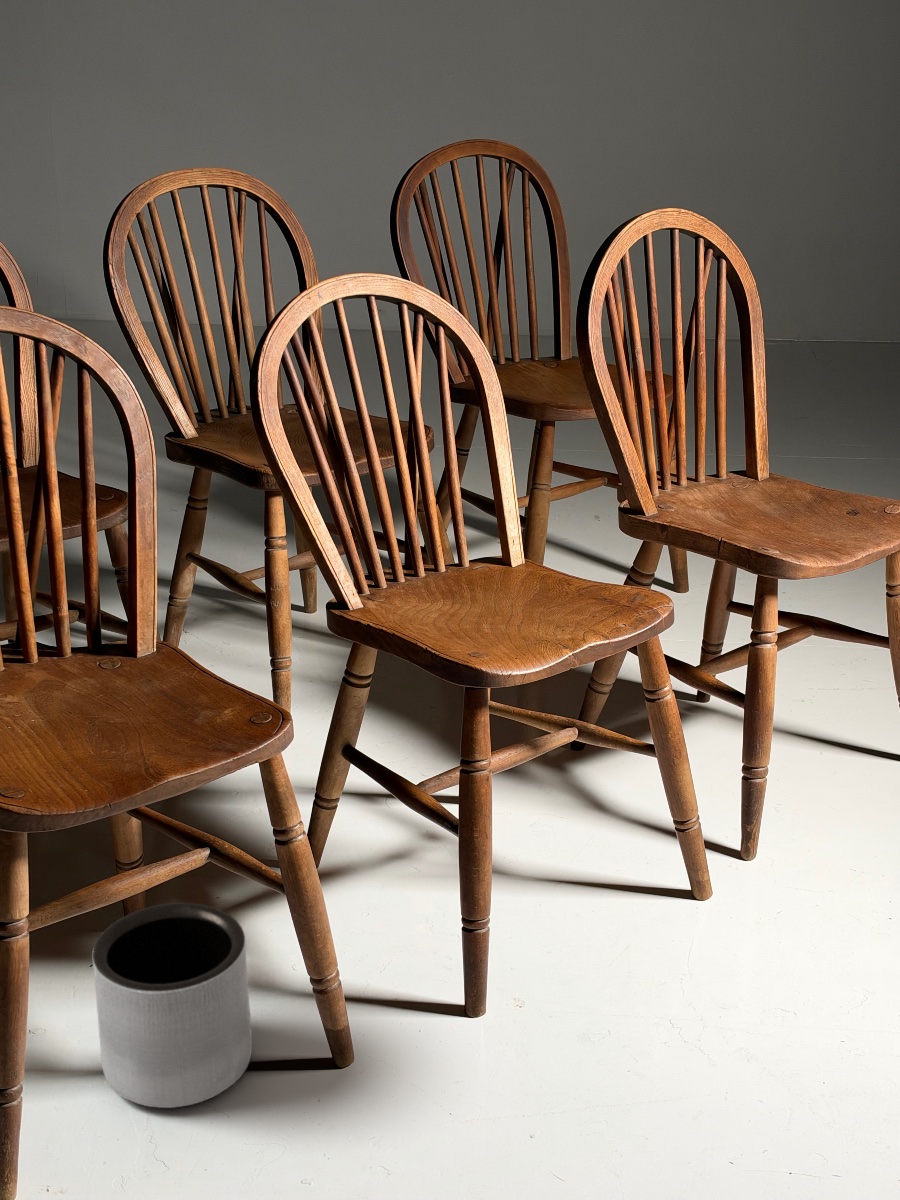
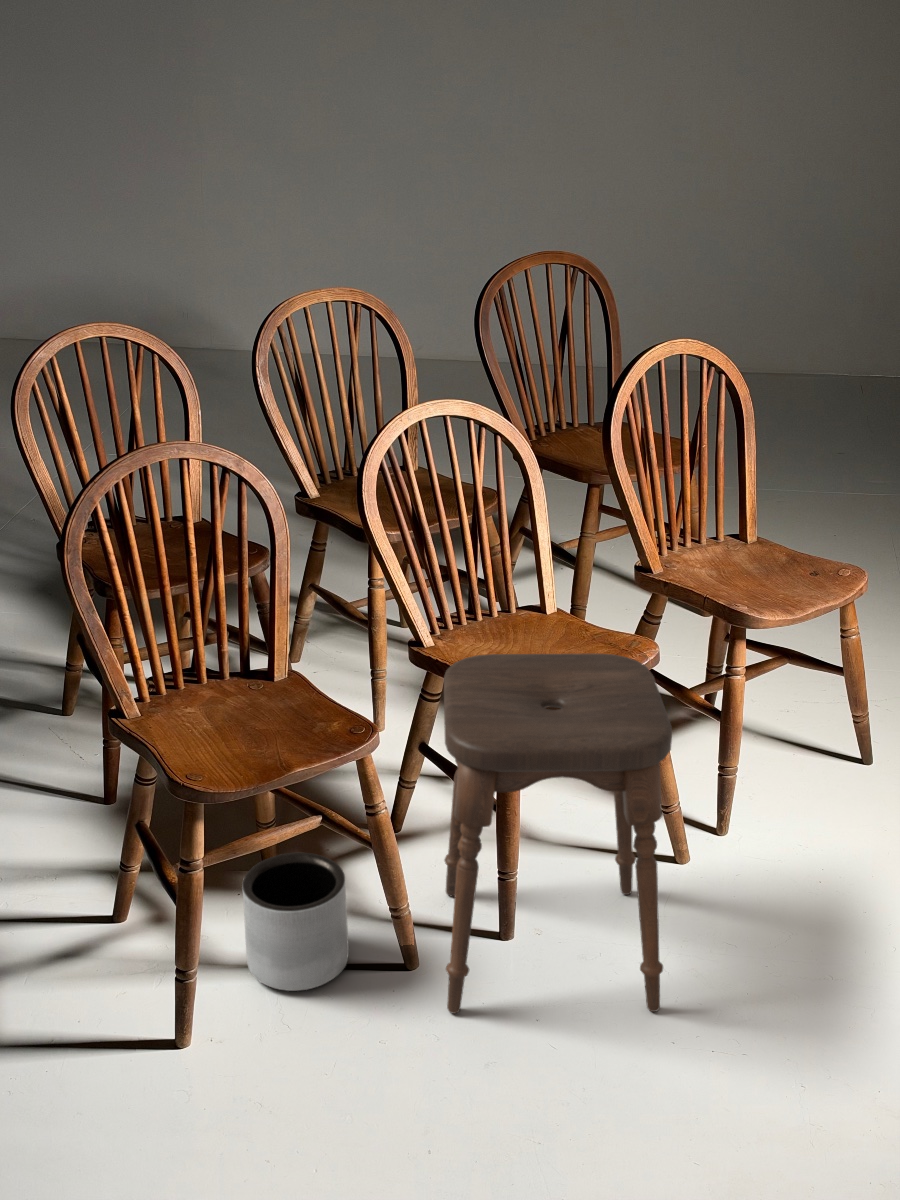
stool: none [383,607,726,1131] -> present [444,653,672,1013]

